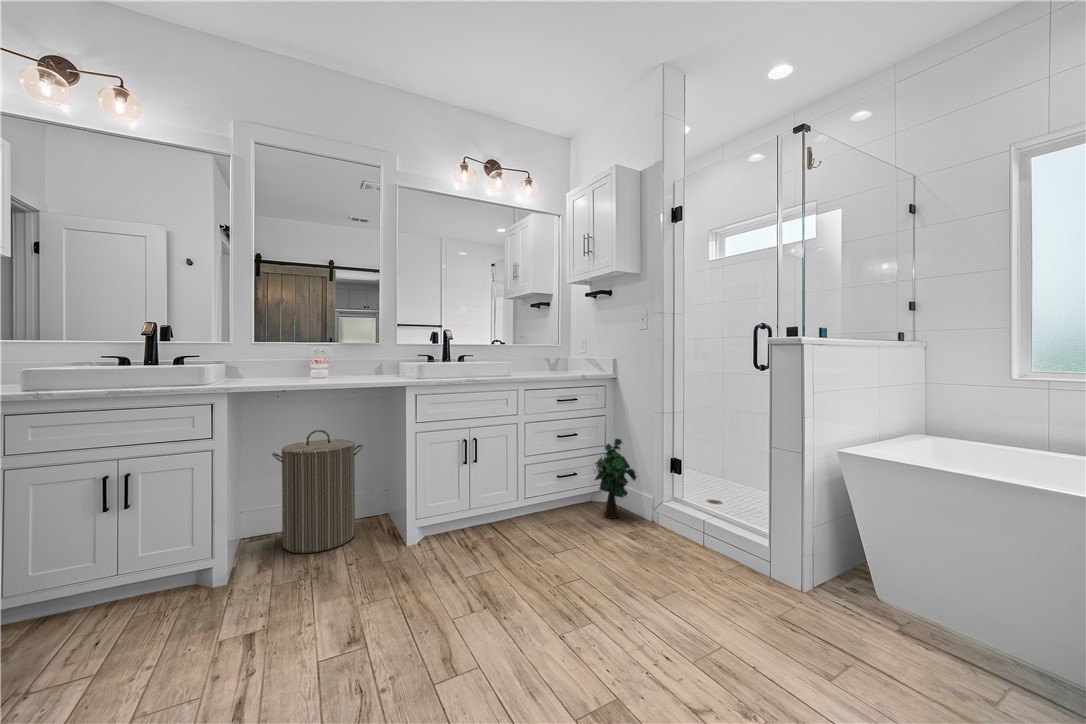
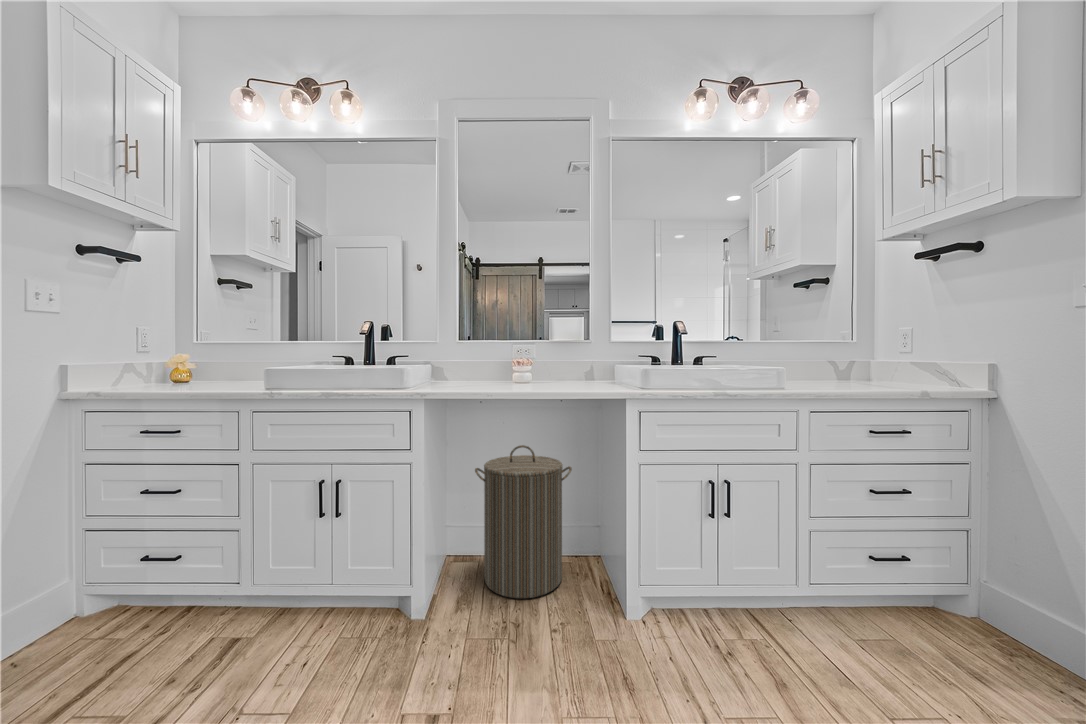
decorative plant: present [595,439,636,519] -> none [937,505,1060,654]

